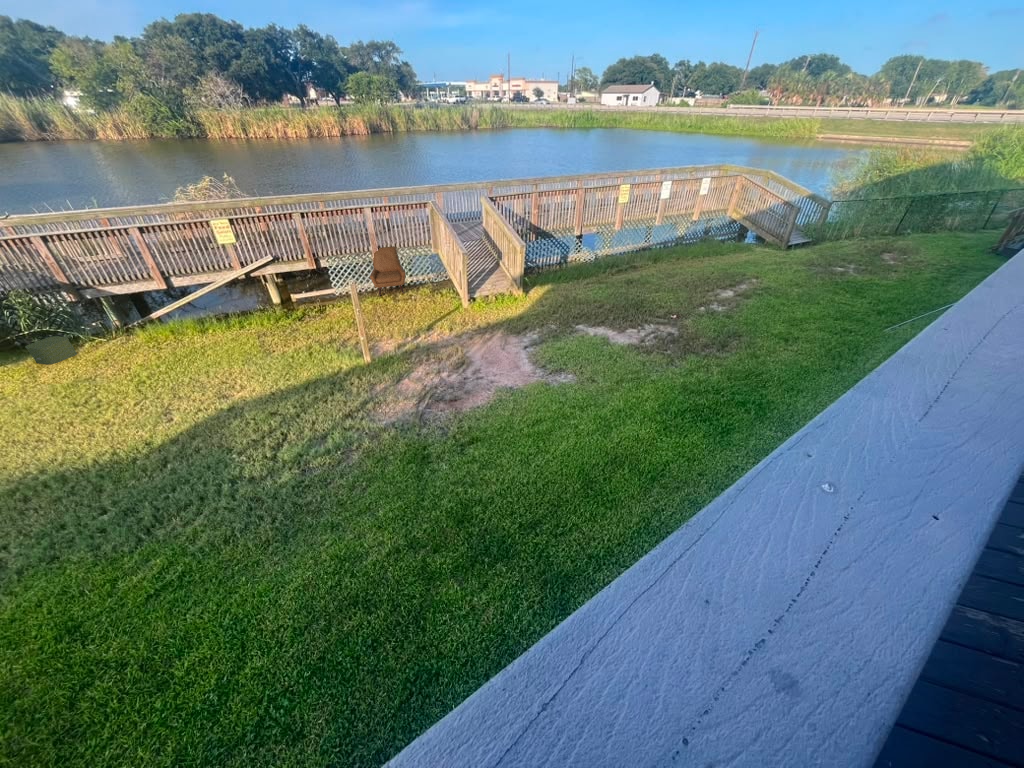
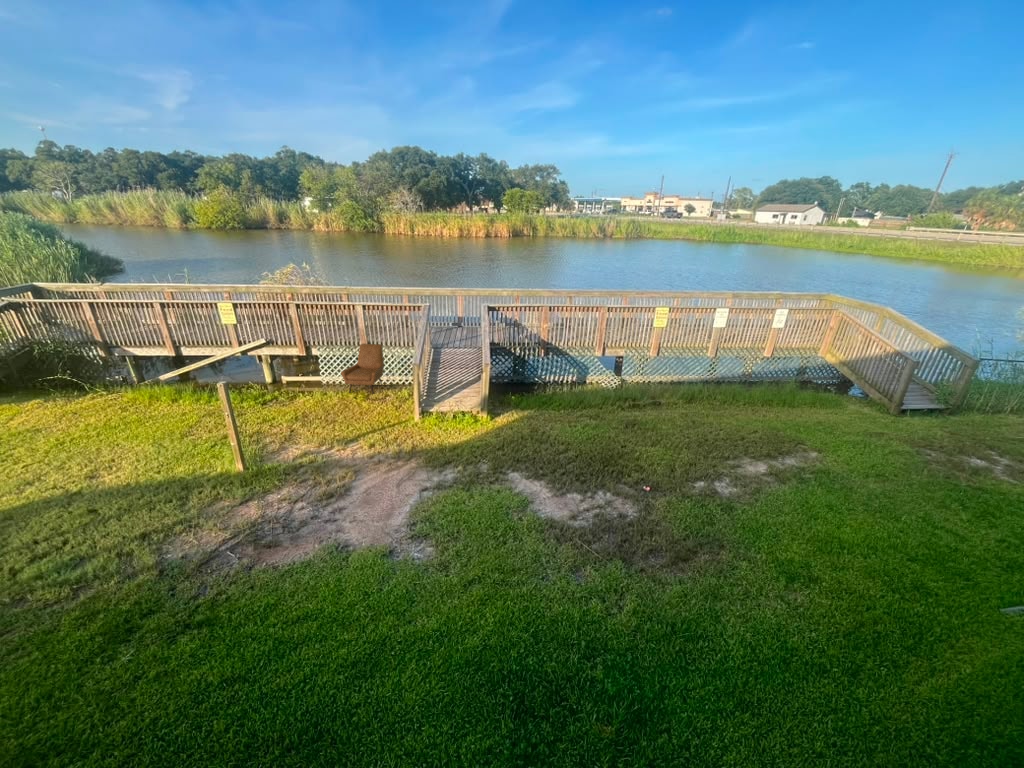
storage box: present [25,336,77,365] -> none [34,385,76,409]

